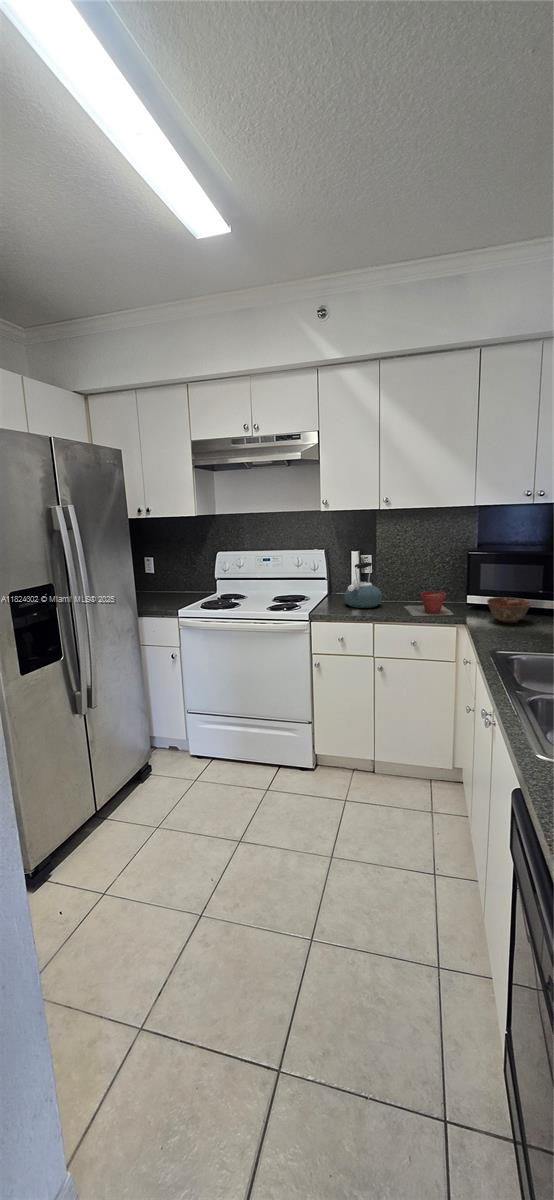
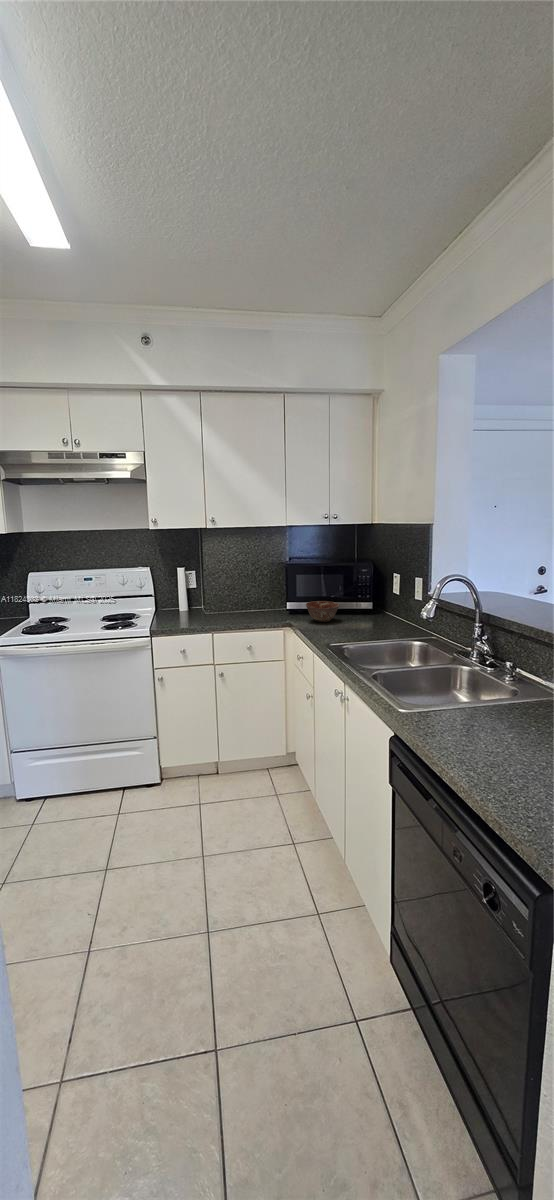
kettle: present [344,562,382,608] -> none [177,577,212,620]
plant pot: present [404,591,453,616] -> none [231,600,278,623]

